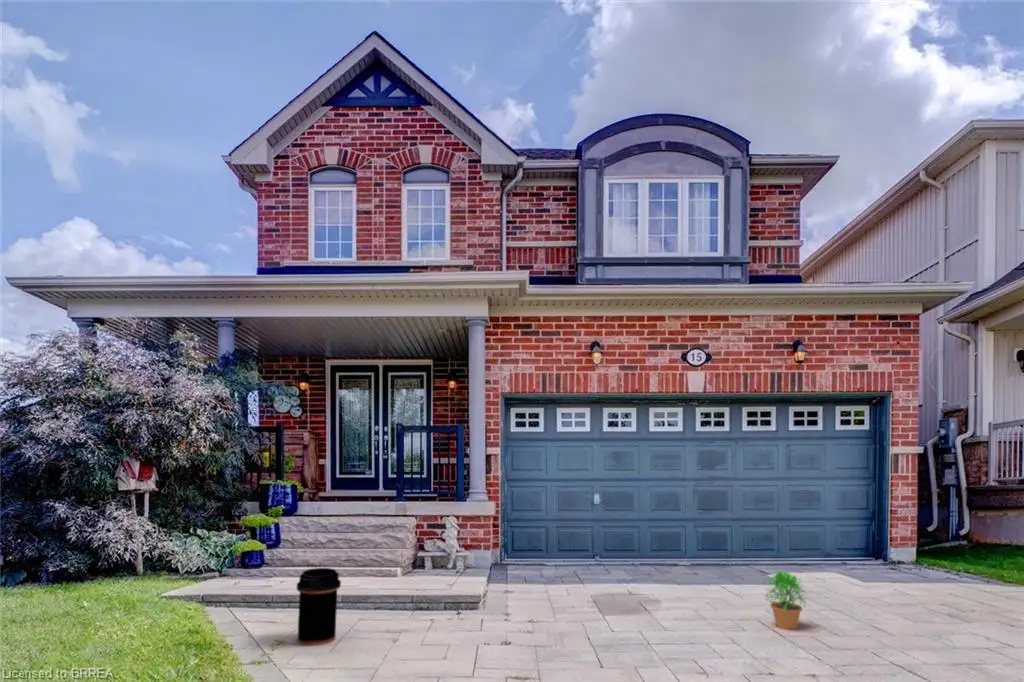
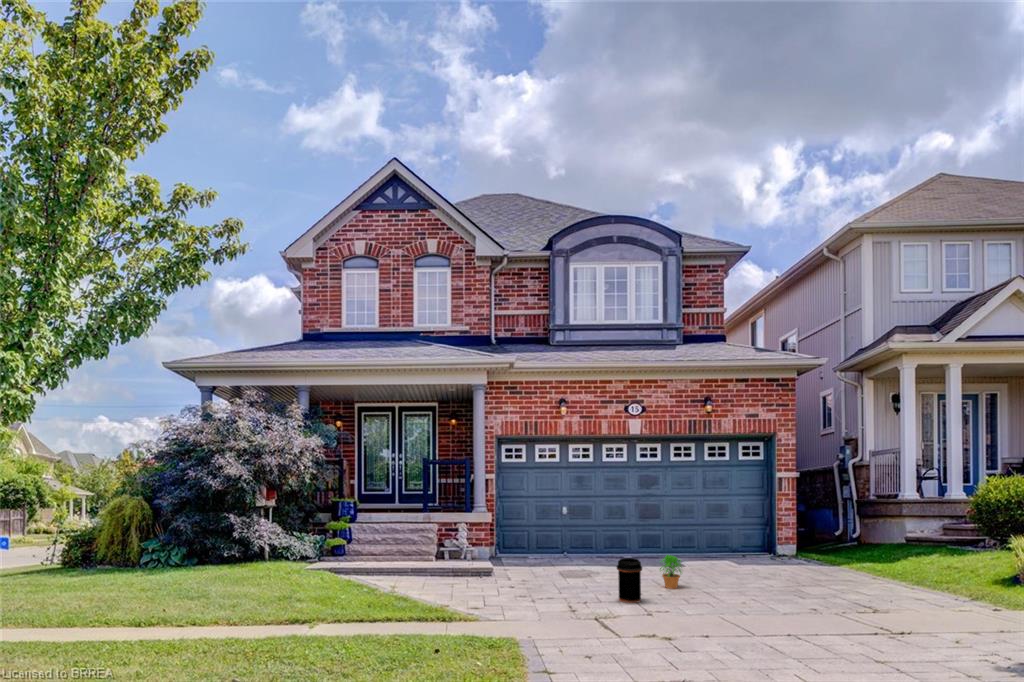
trash can: present [297,568,341,646] -> present [617,558,642,603]

